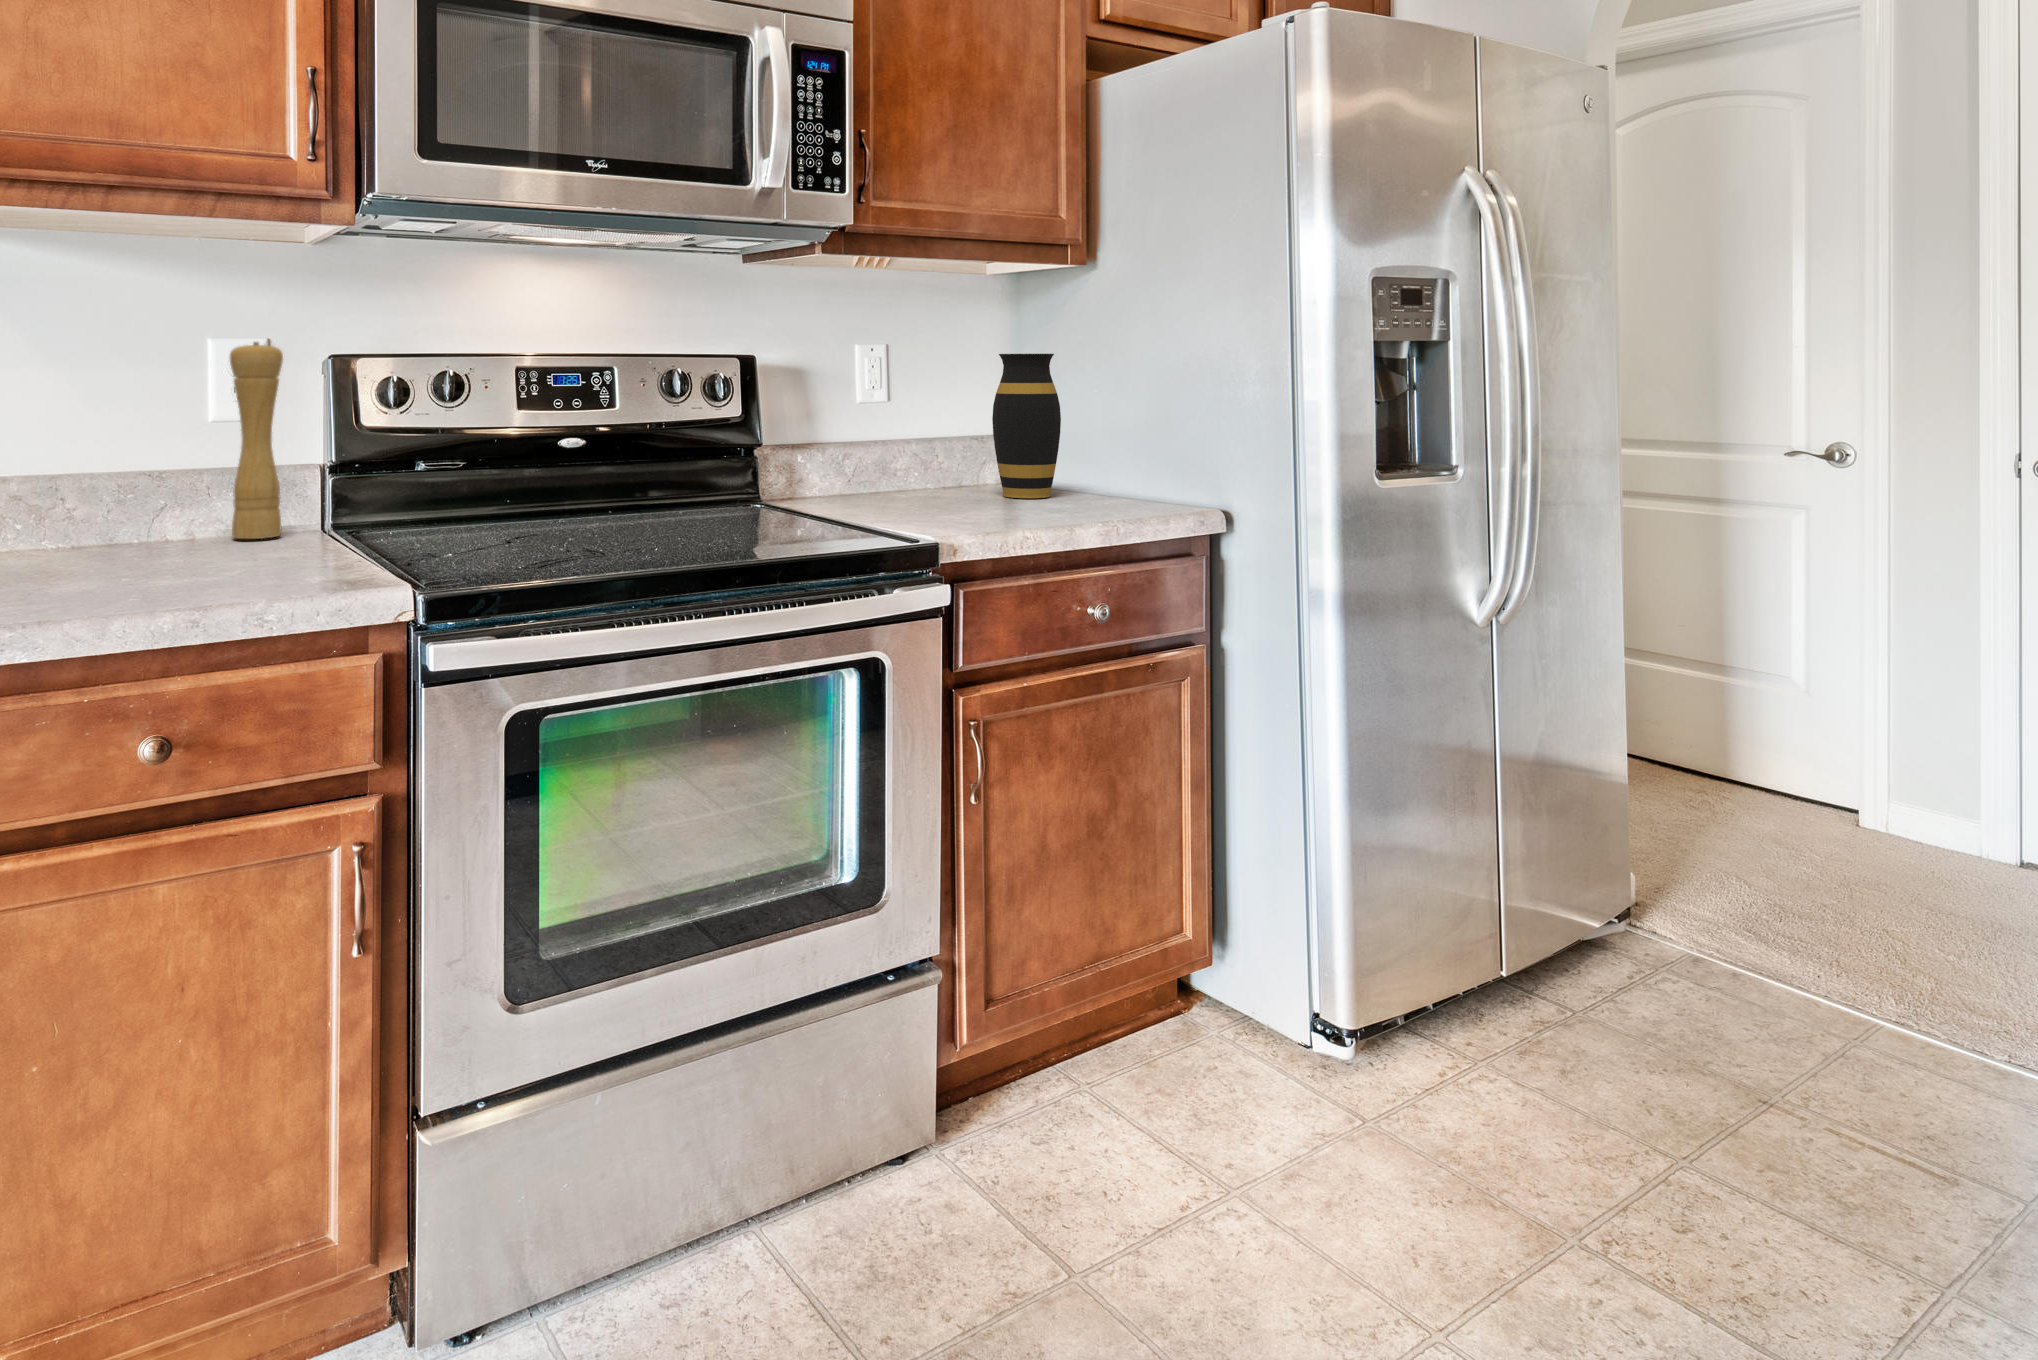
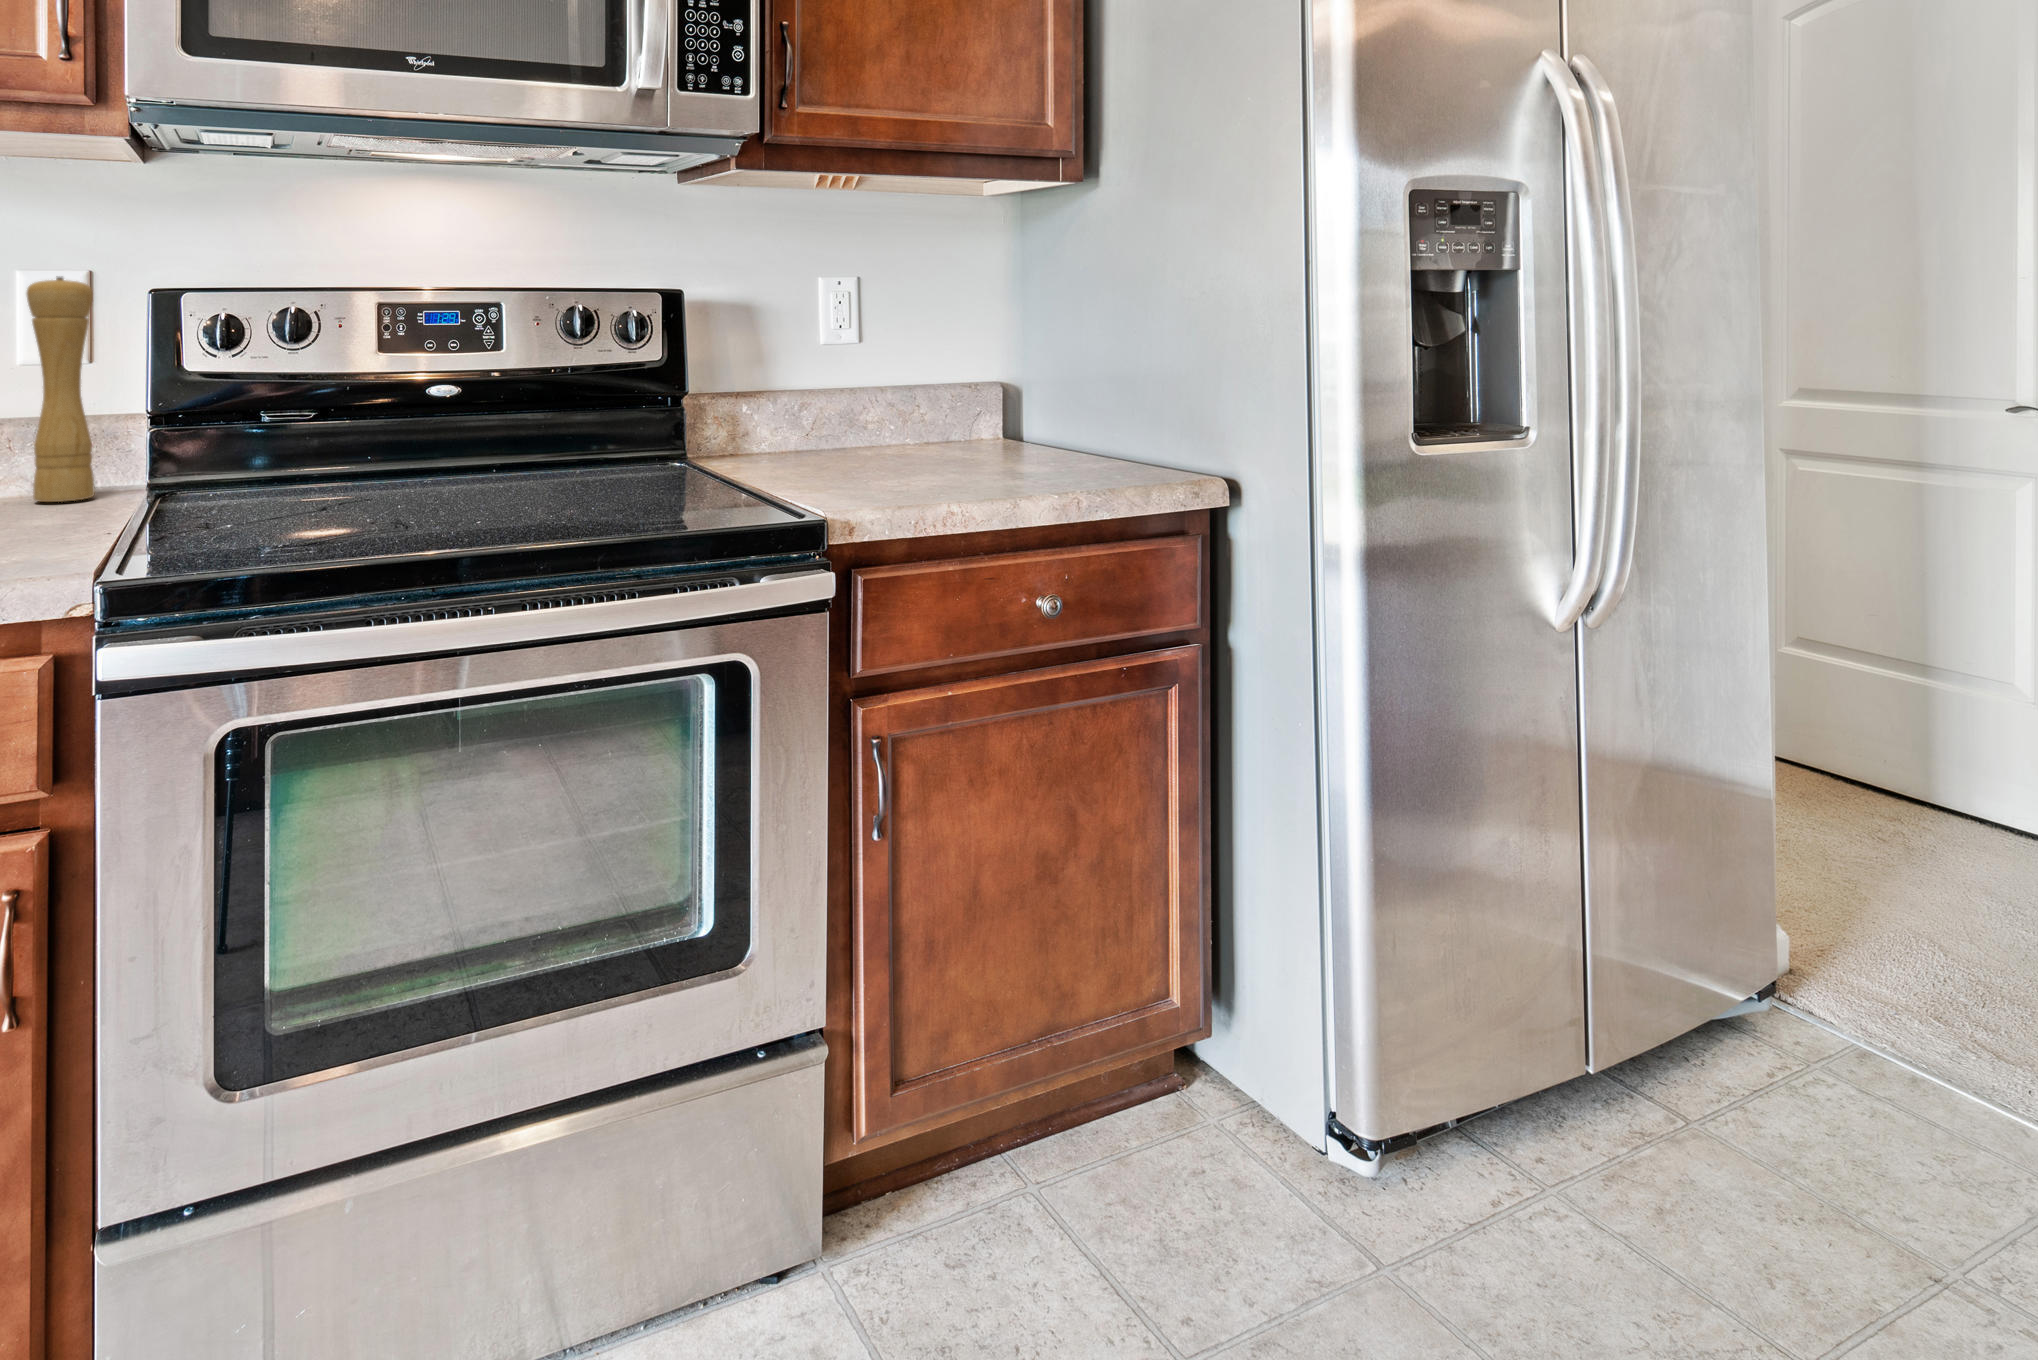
vase: present [992,354,1061,498] -> none [969,293,1050,464]

